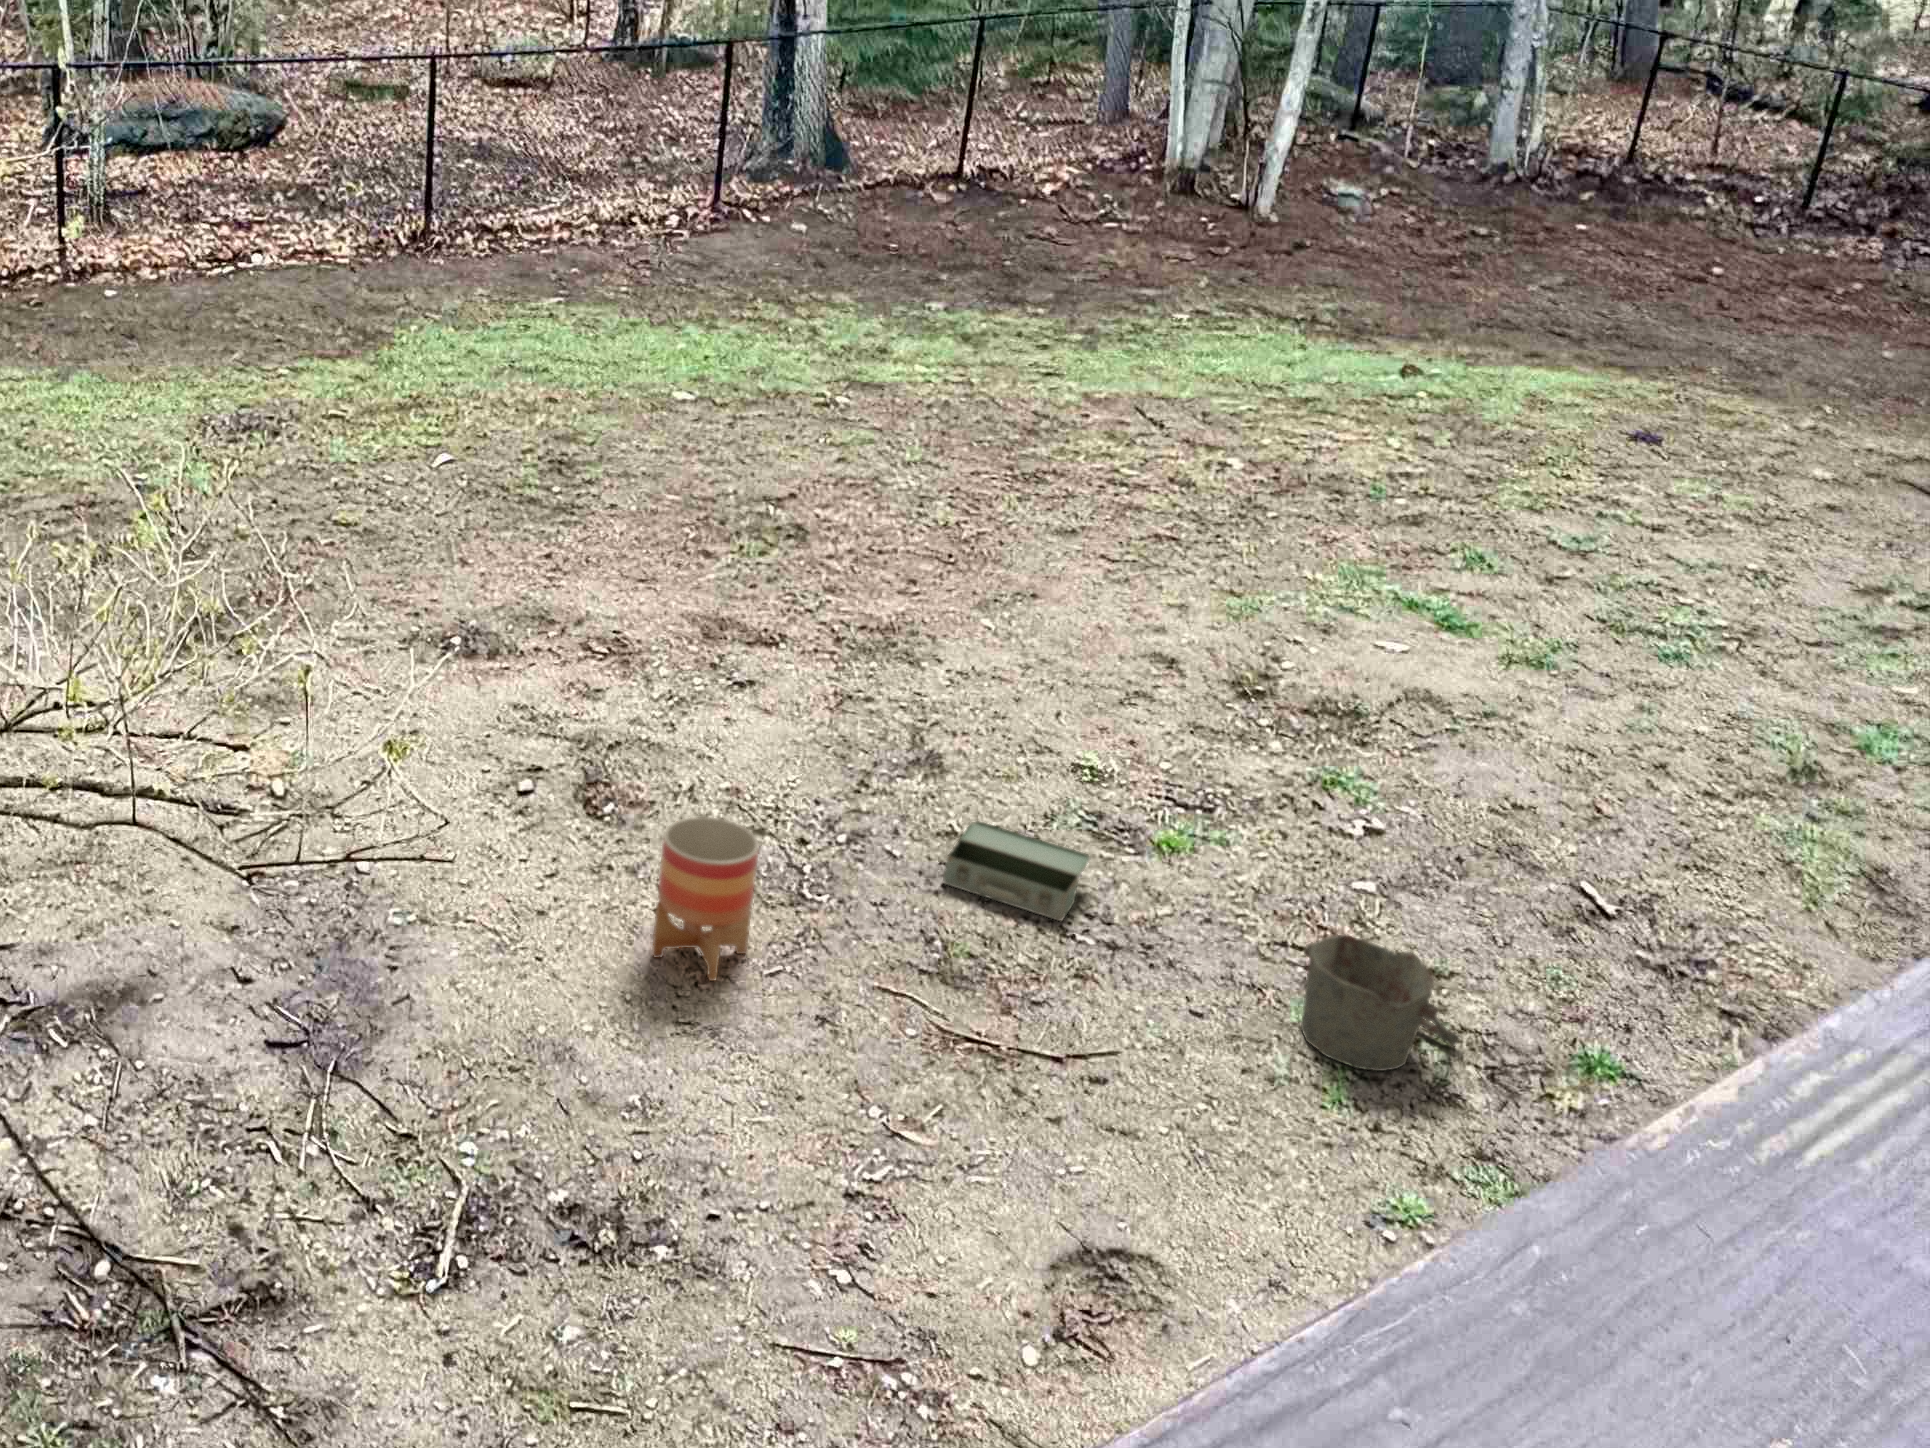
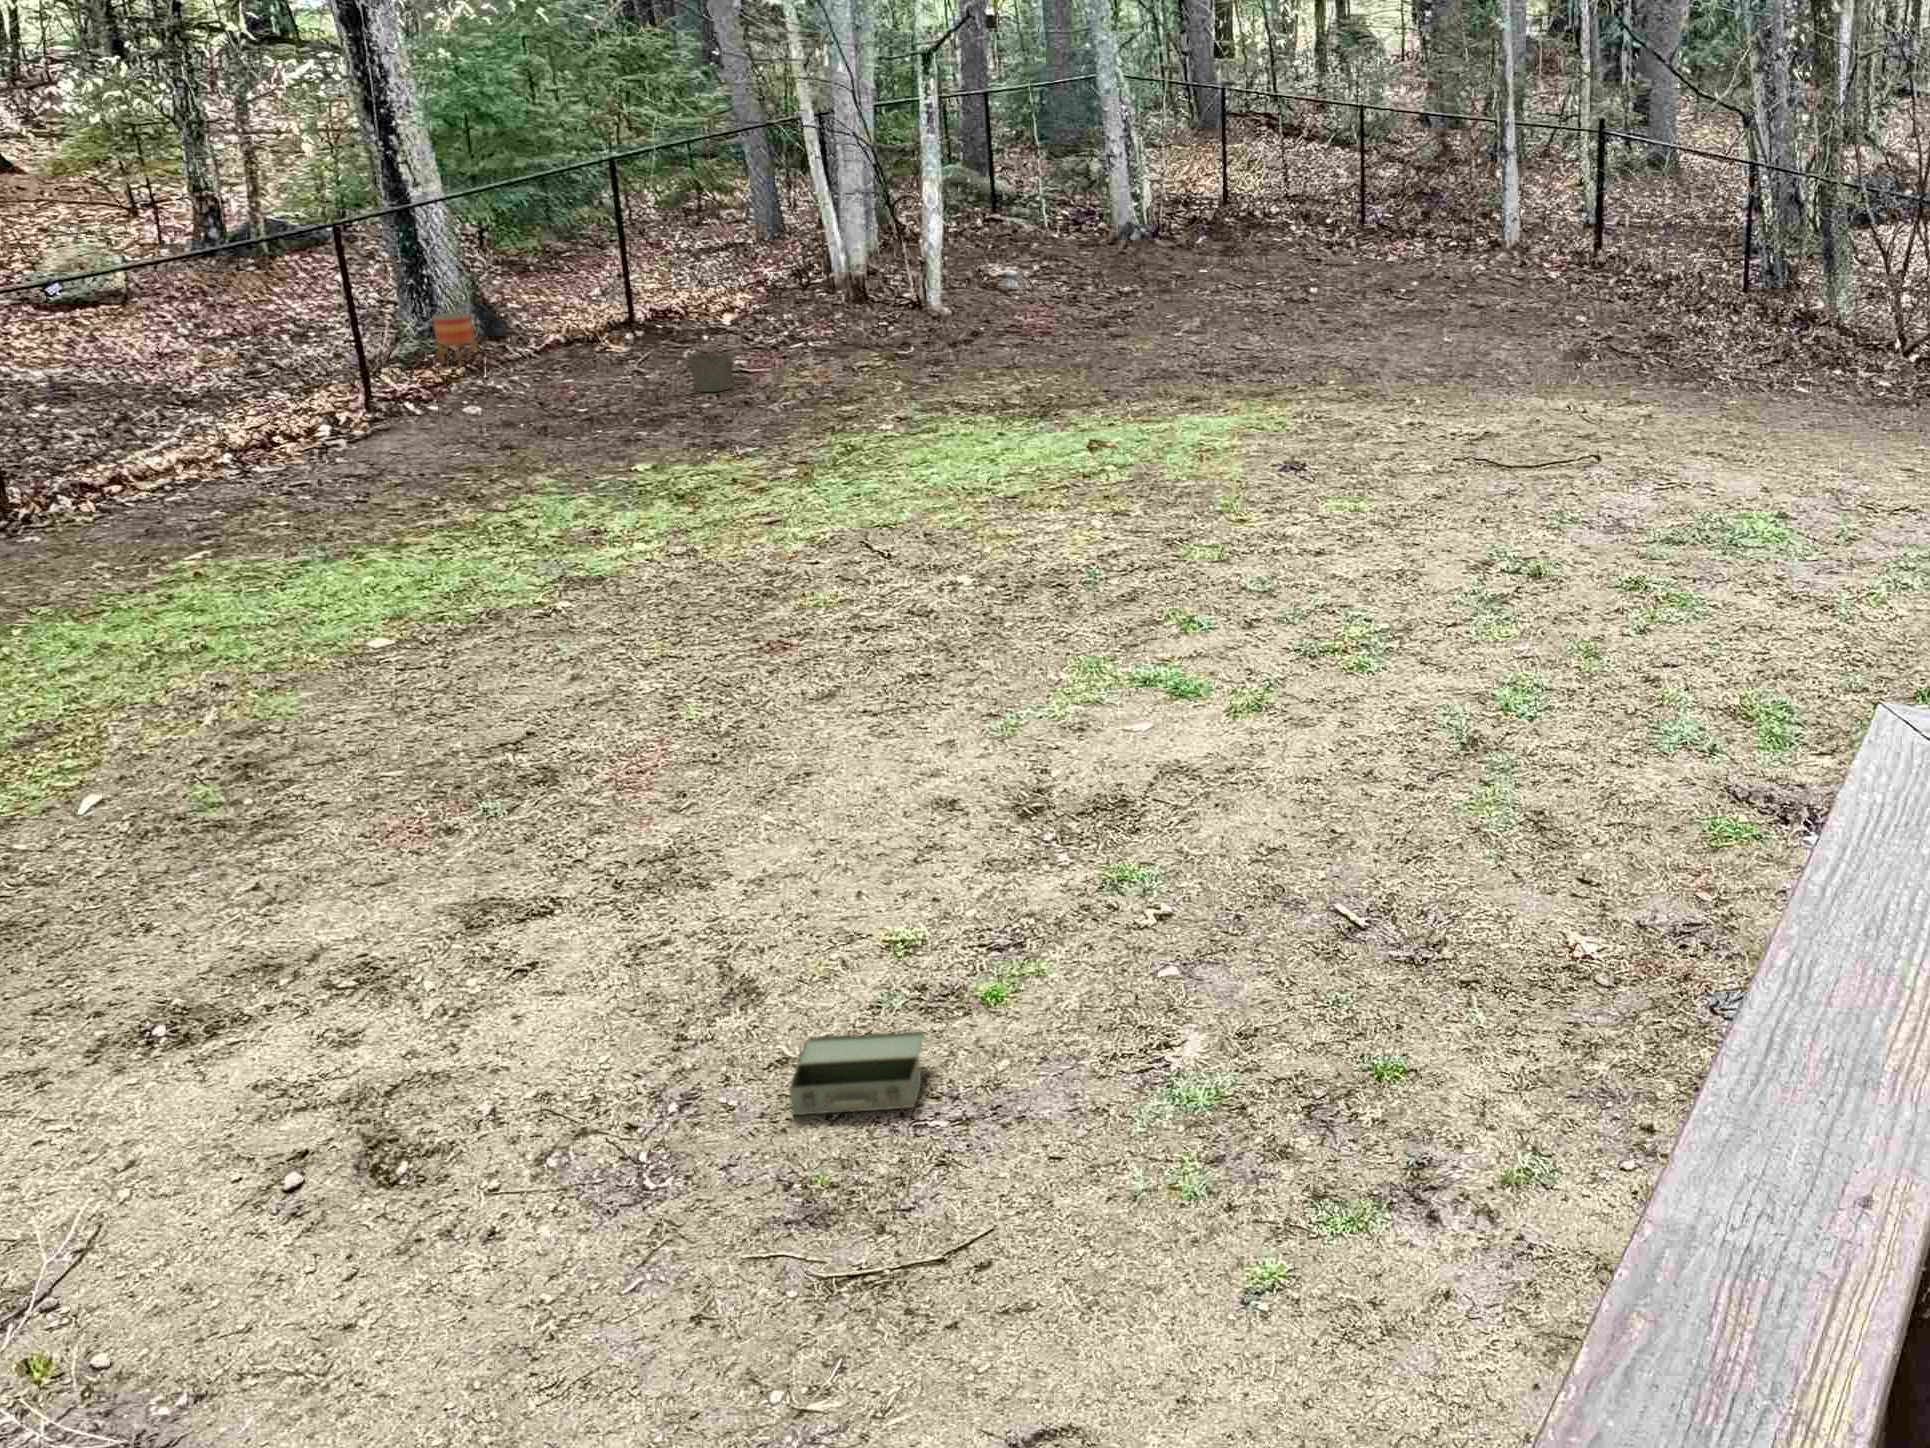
planter: present [652,817,759,981] -> present [433,312,477,365]
bucket: present [1301,935,1460,1071] -> present [688,352,751,392]

